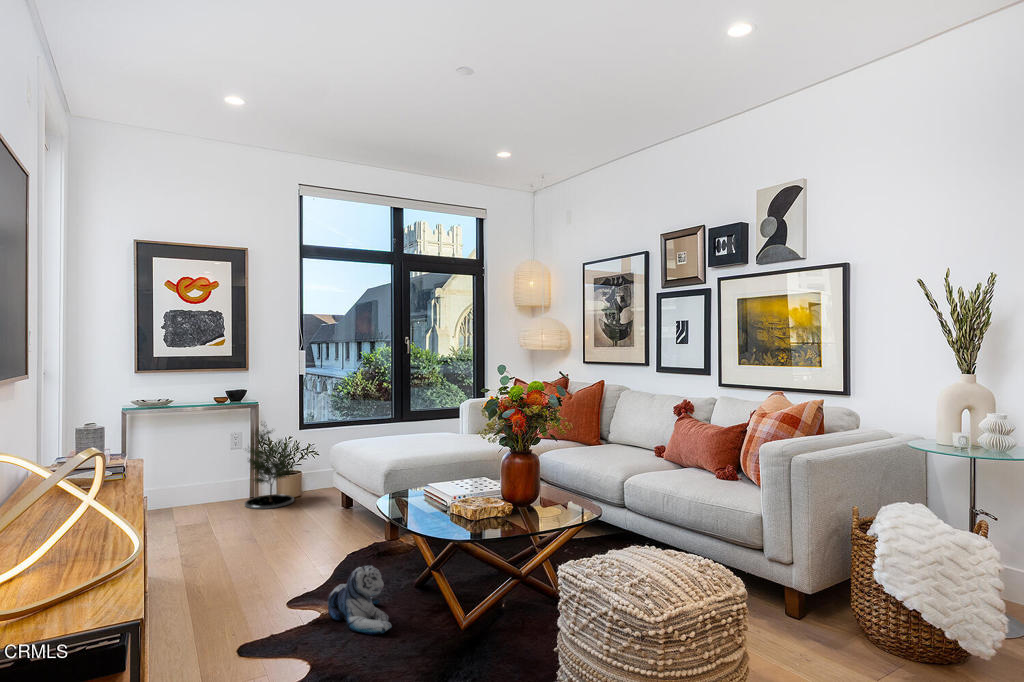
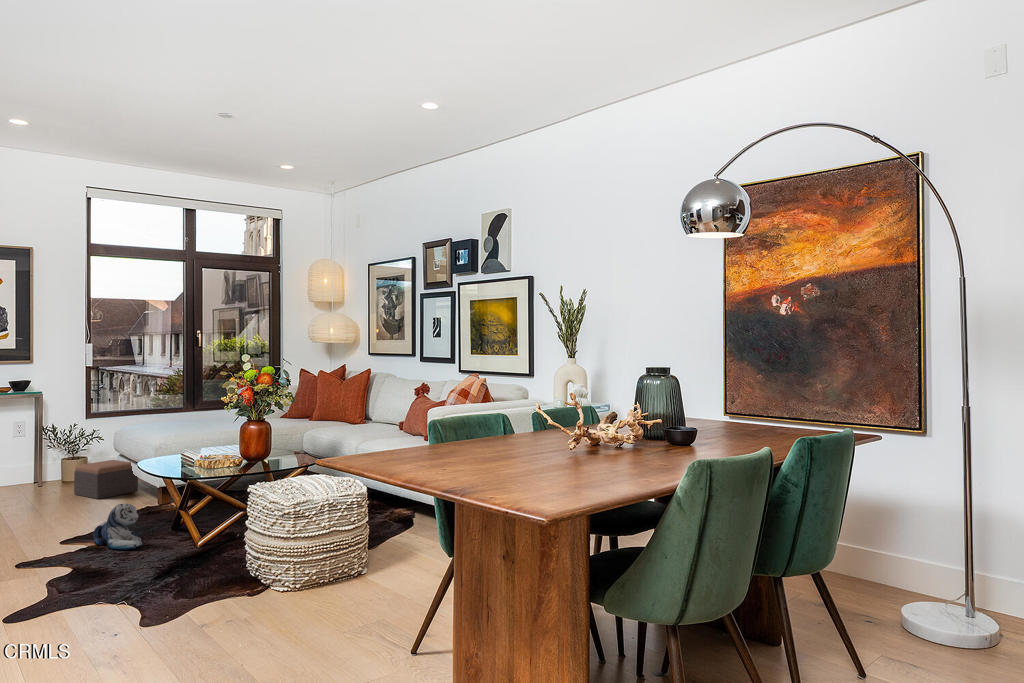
potted tree: present [245,424,295,509] -> none [26,408,82,489]
footstool: none [292,480,358,529] -> present [74,460,138,499]

